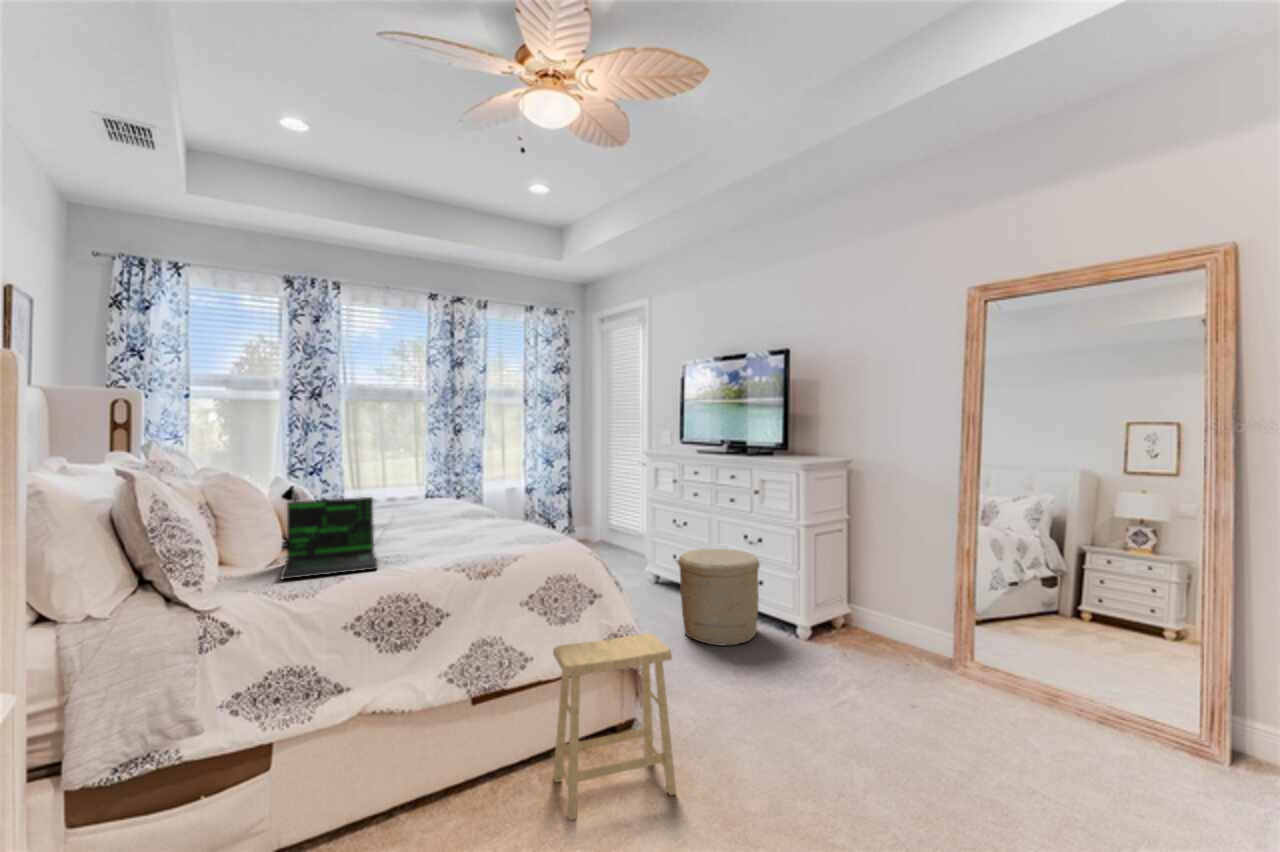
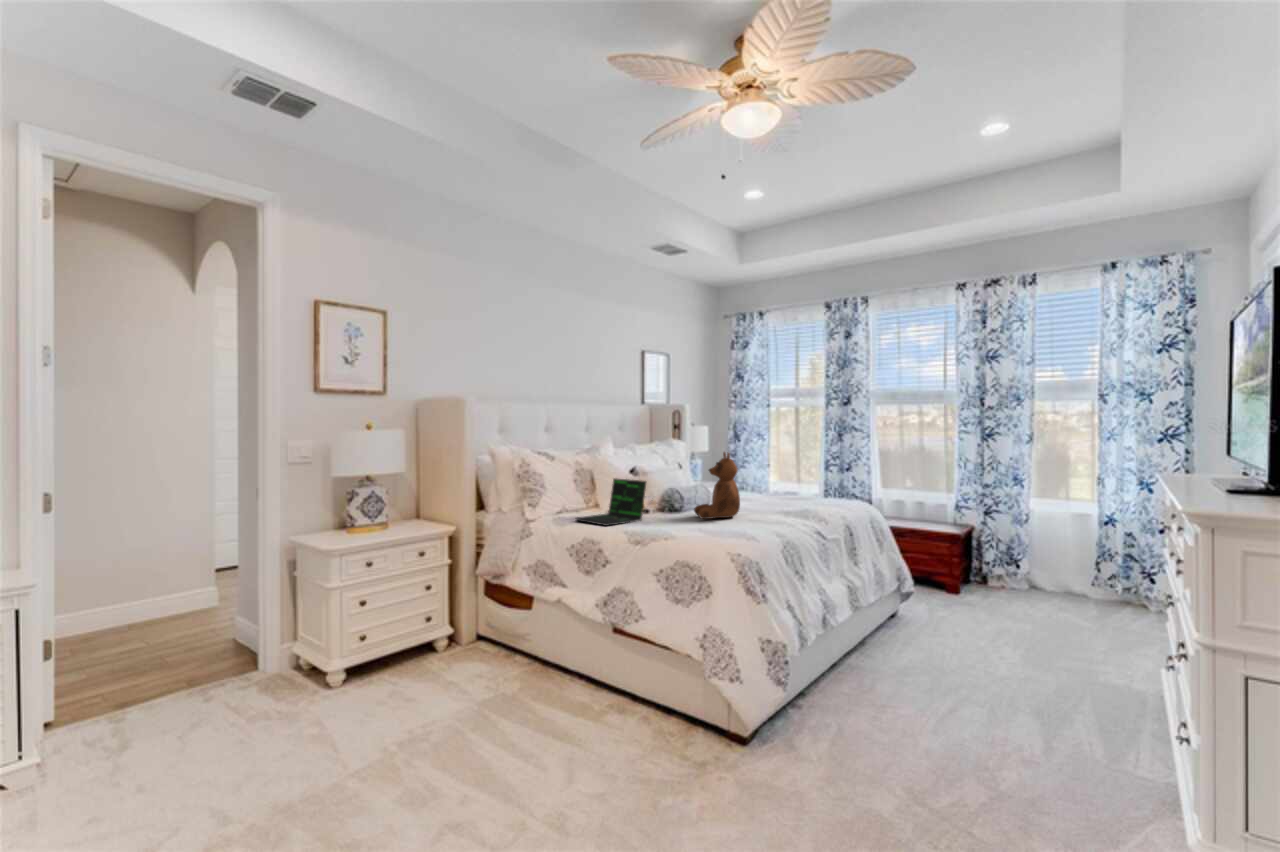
teddy bear: none [410,450,479,535] -> present [694,452,740,519]
woven basket: present [678,549,760,645] -> none [983,619,1136,787]
footstool: present [553,633,676,820] -> none [596,610,697,771]

